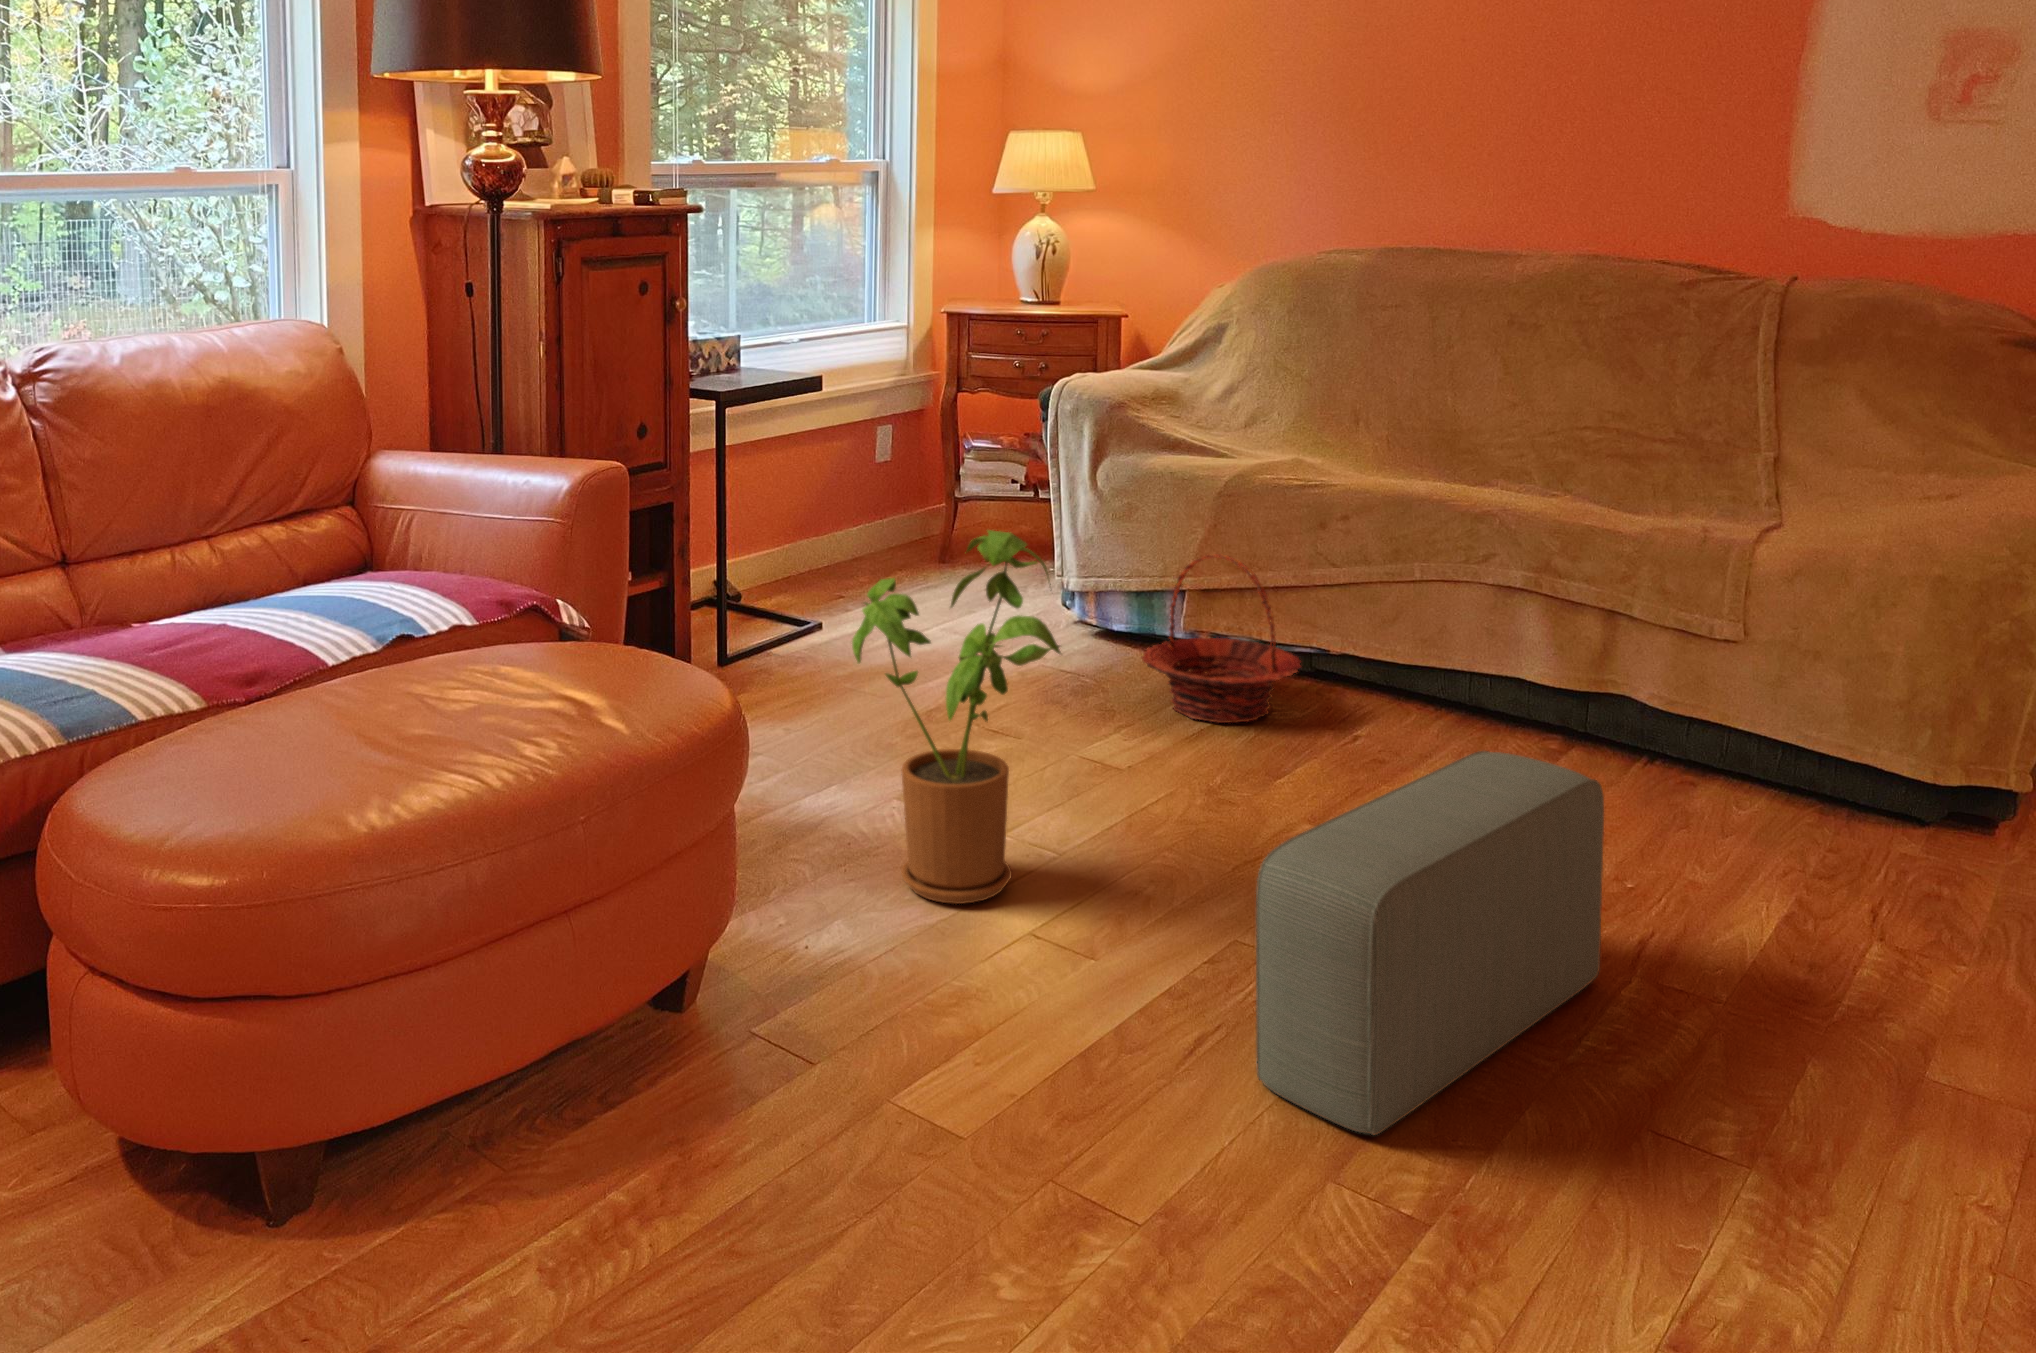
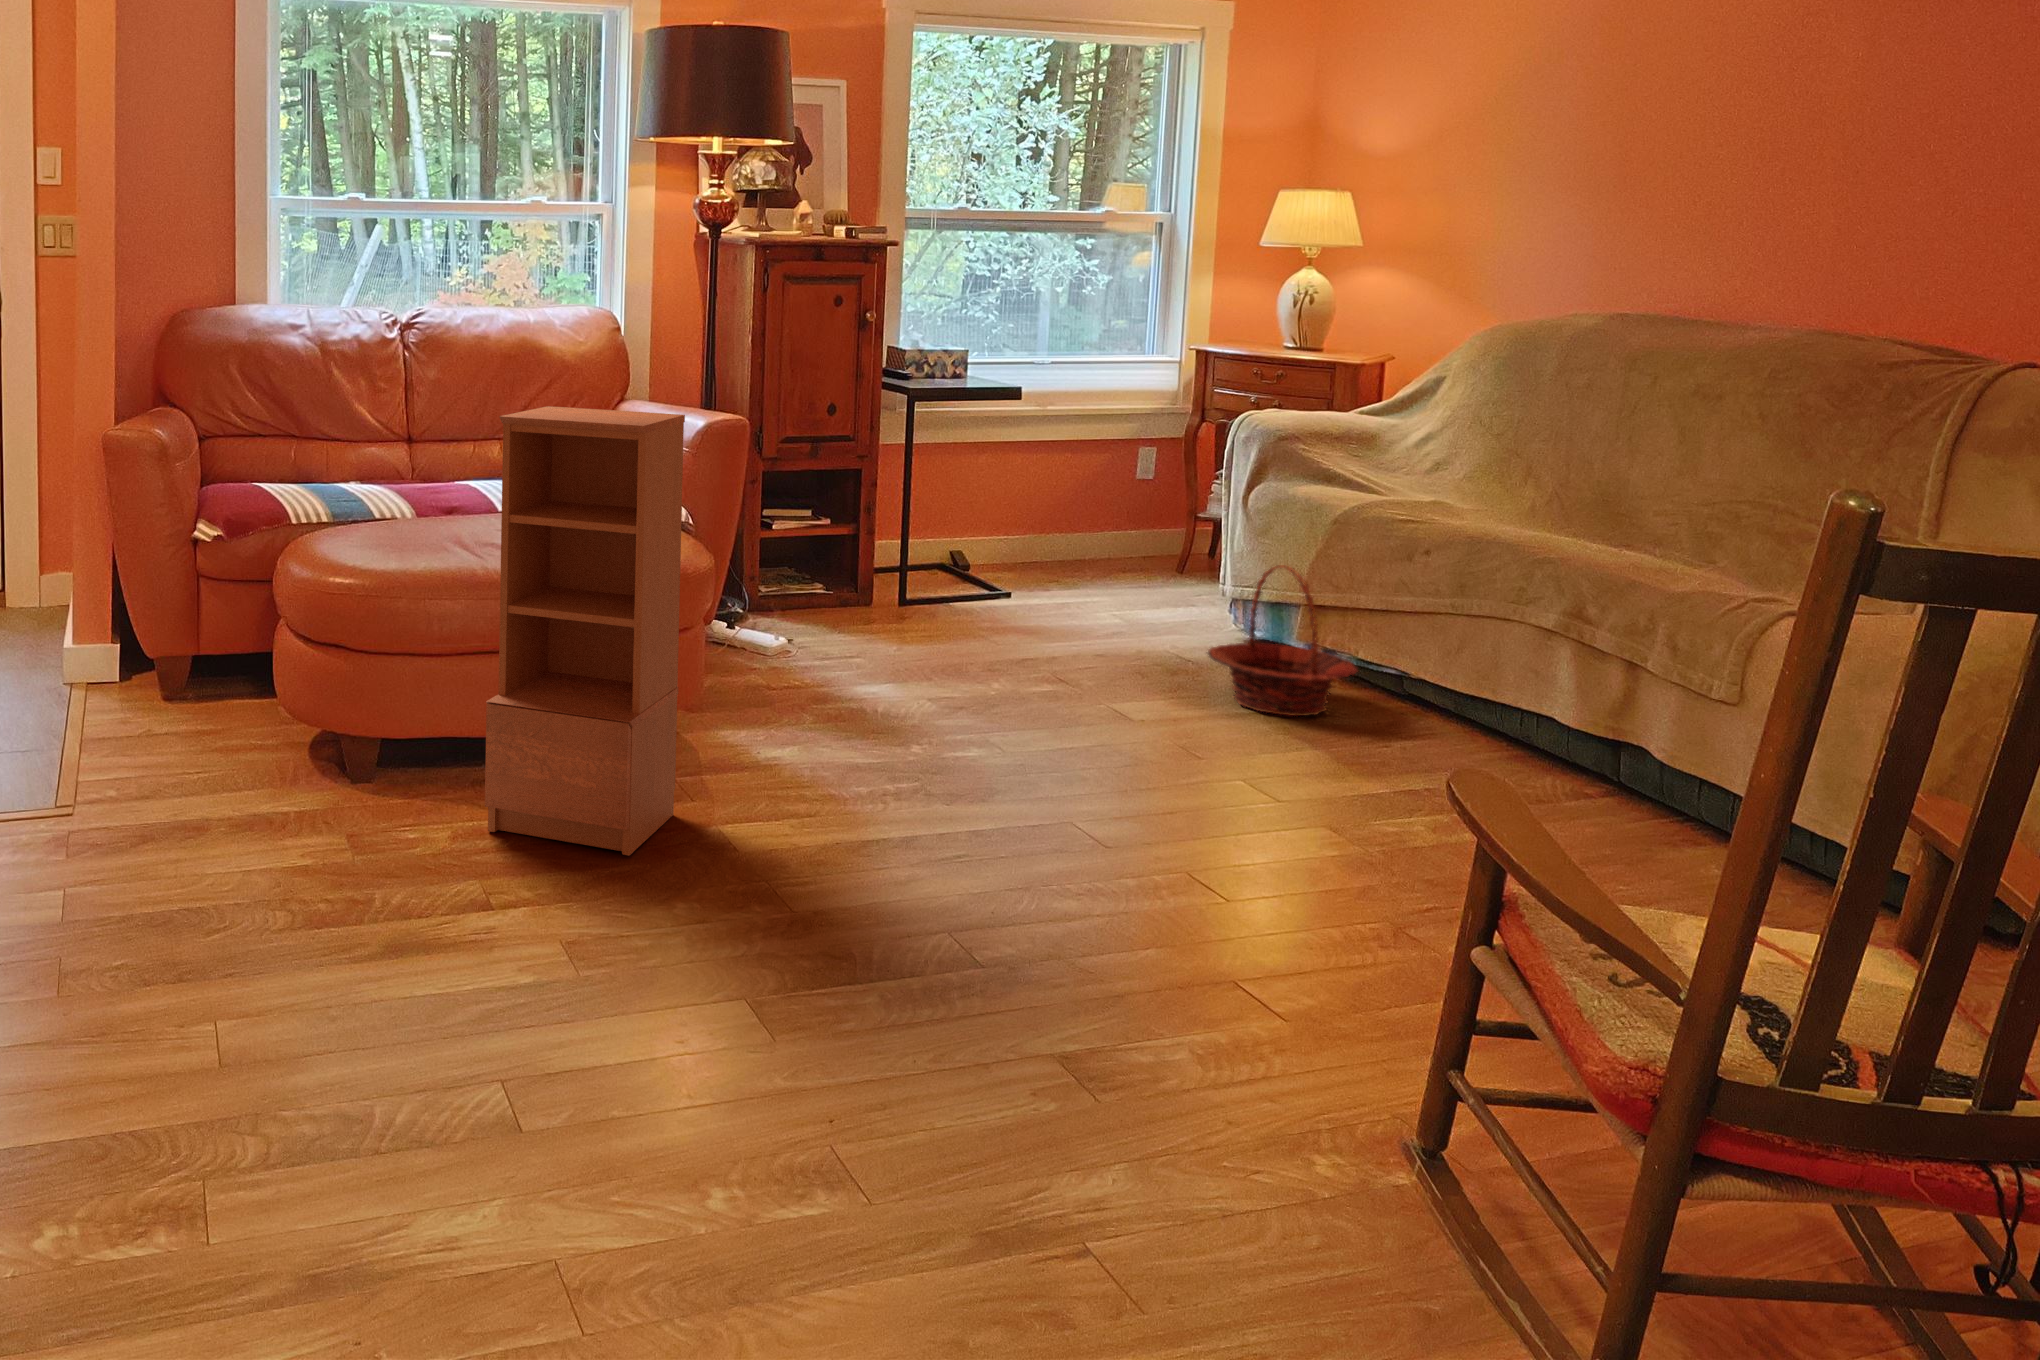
bookcase: none [584,502,876,1276] -> present [485,406,685,856]
house plant: present [852,530,1061,904] -> none [841,483,997,755]
pouf: present [1256,751,1604,1135] -> none [959,698,1335,908]

